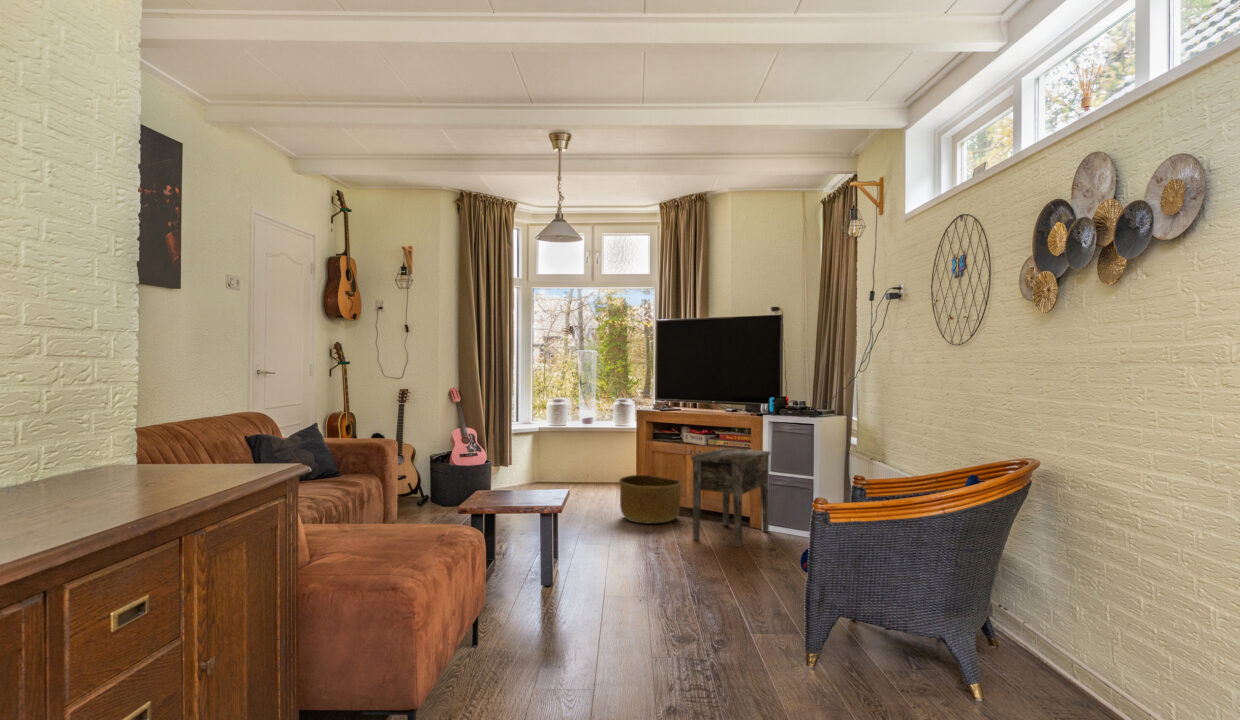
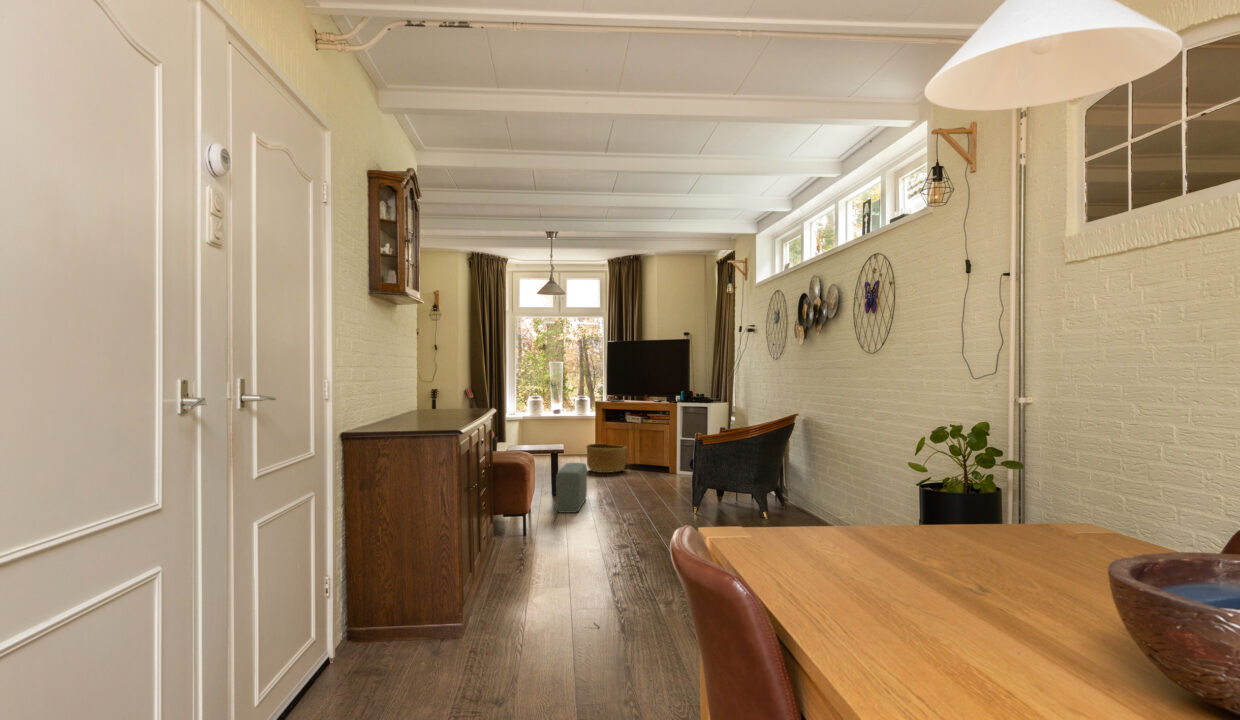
side table: present [691,448,770,547] -> none [633,424,682,481]
pouf: none [530,532,601,649] -> present [556,463,587,513]

